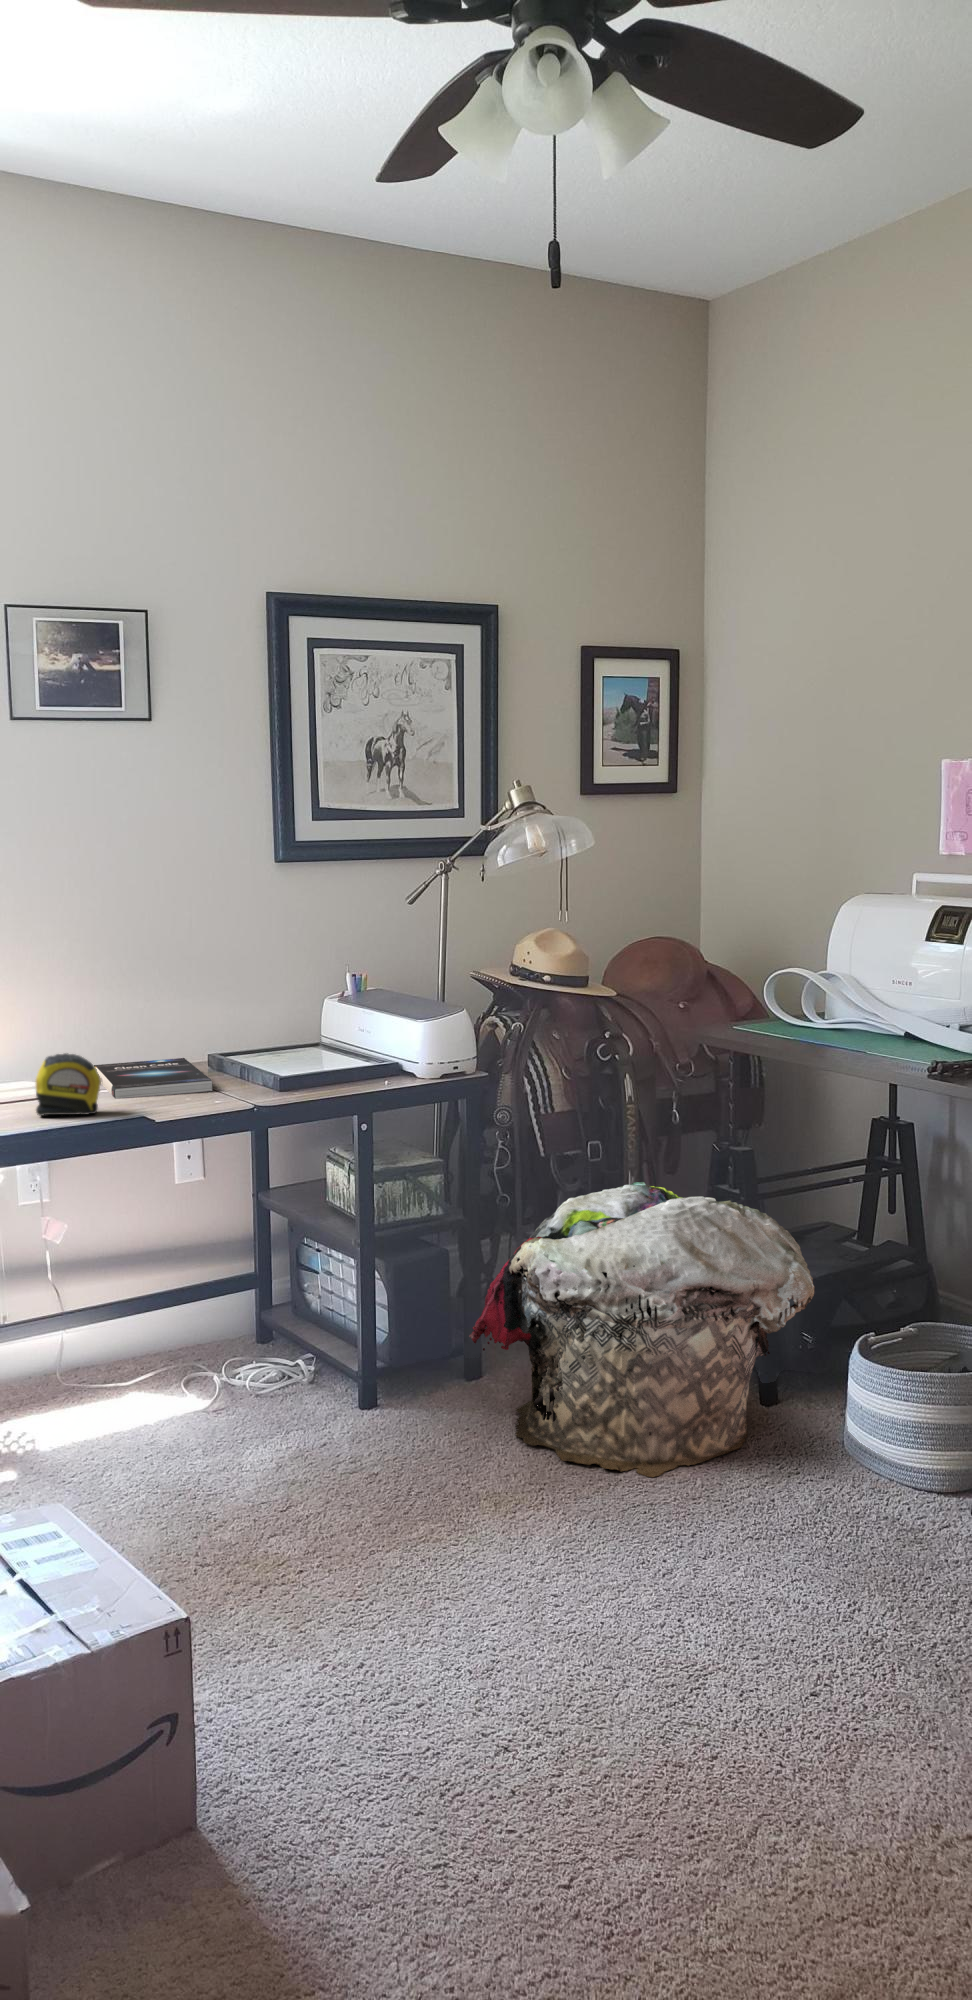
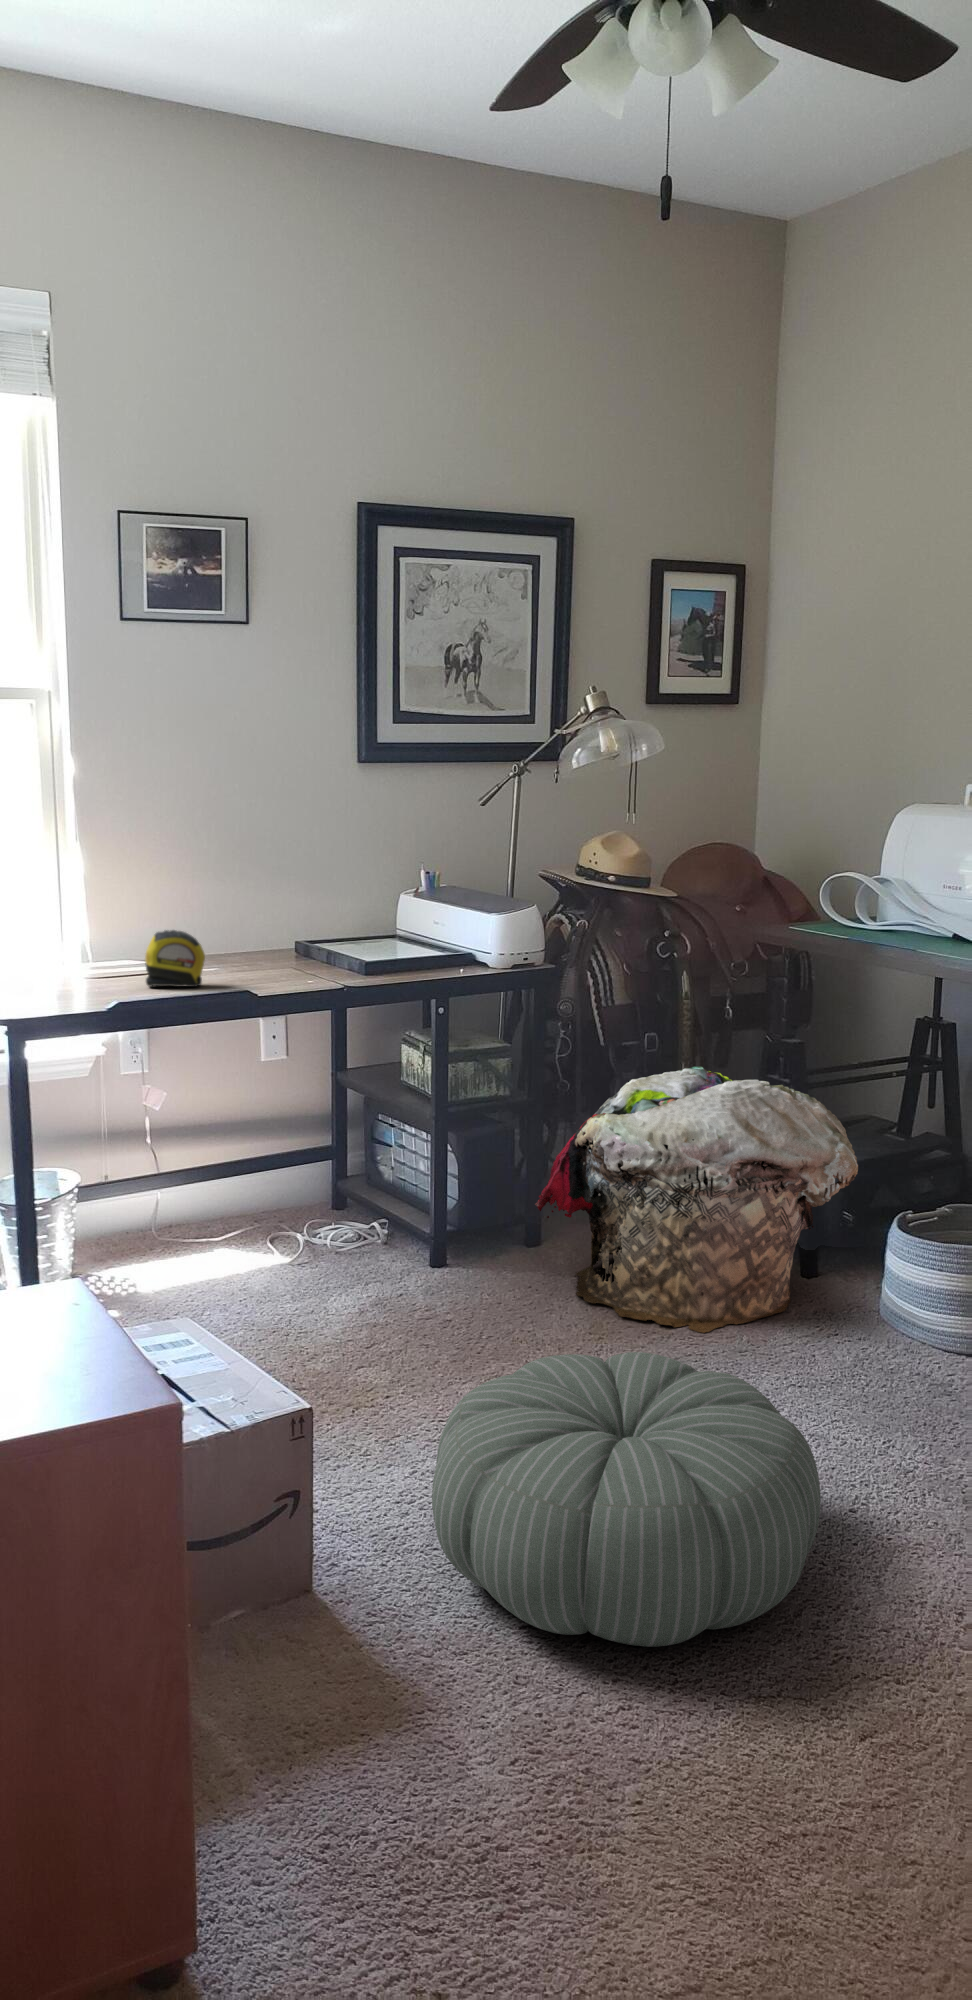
book: present [94,1058,212,1098] -> none [189,942,302,976]
pouf: none [333,1523,775,1890] -> present [432,1352,820,1647]

